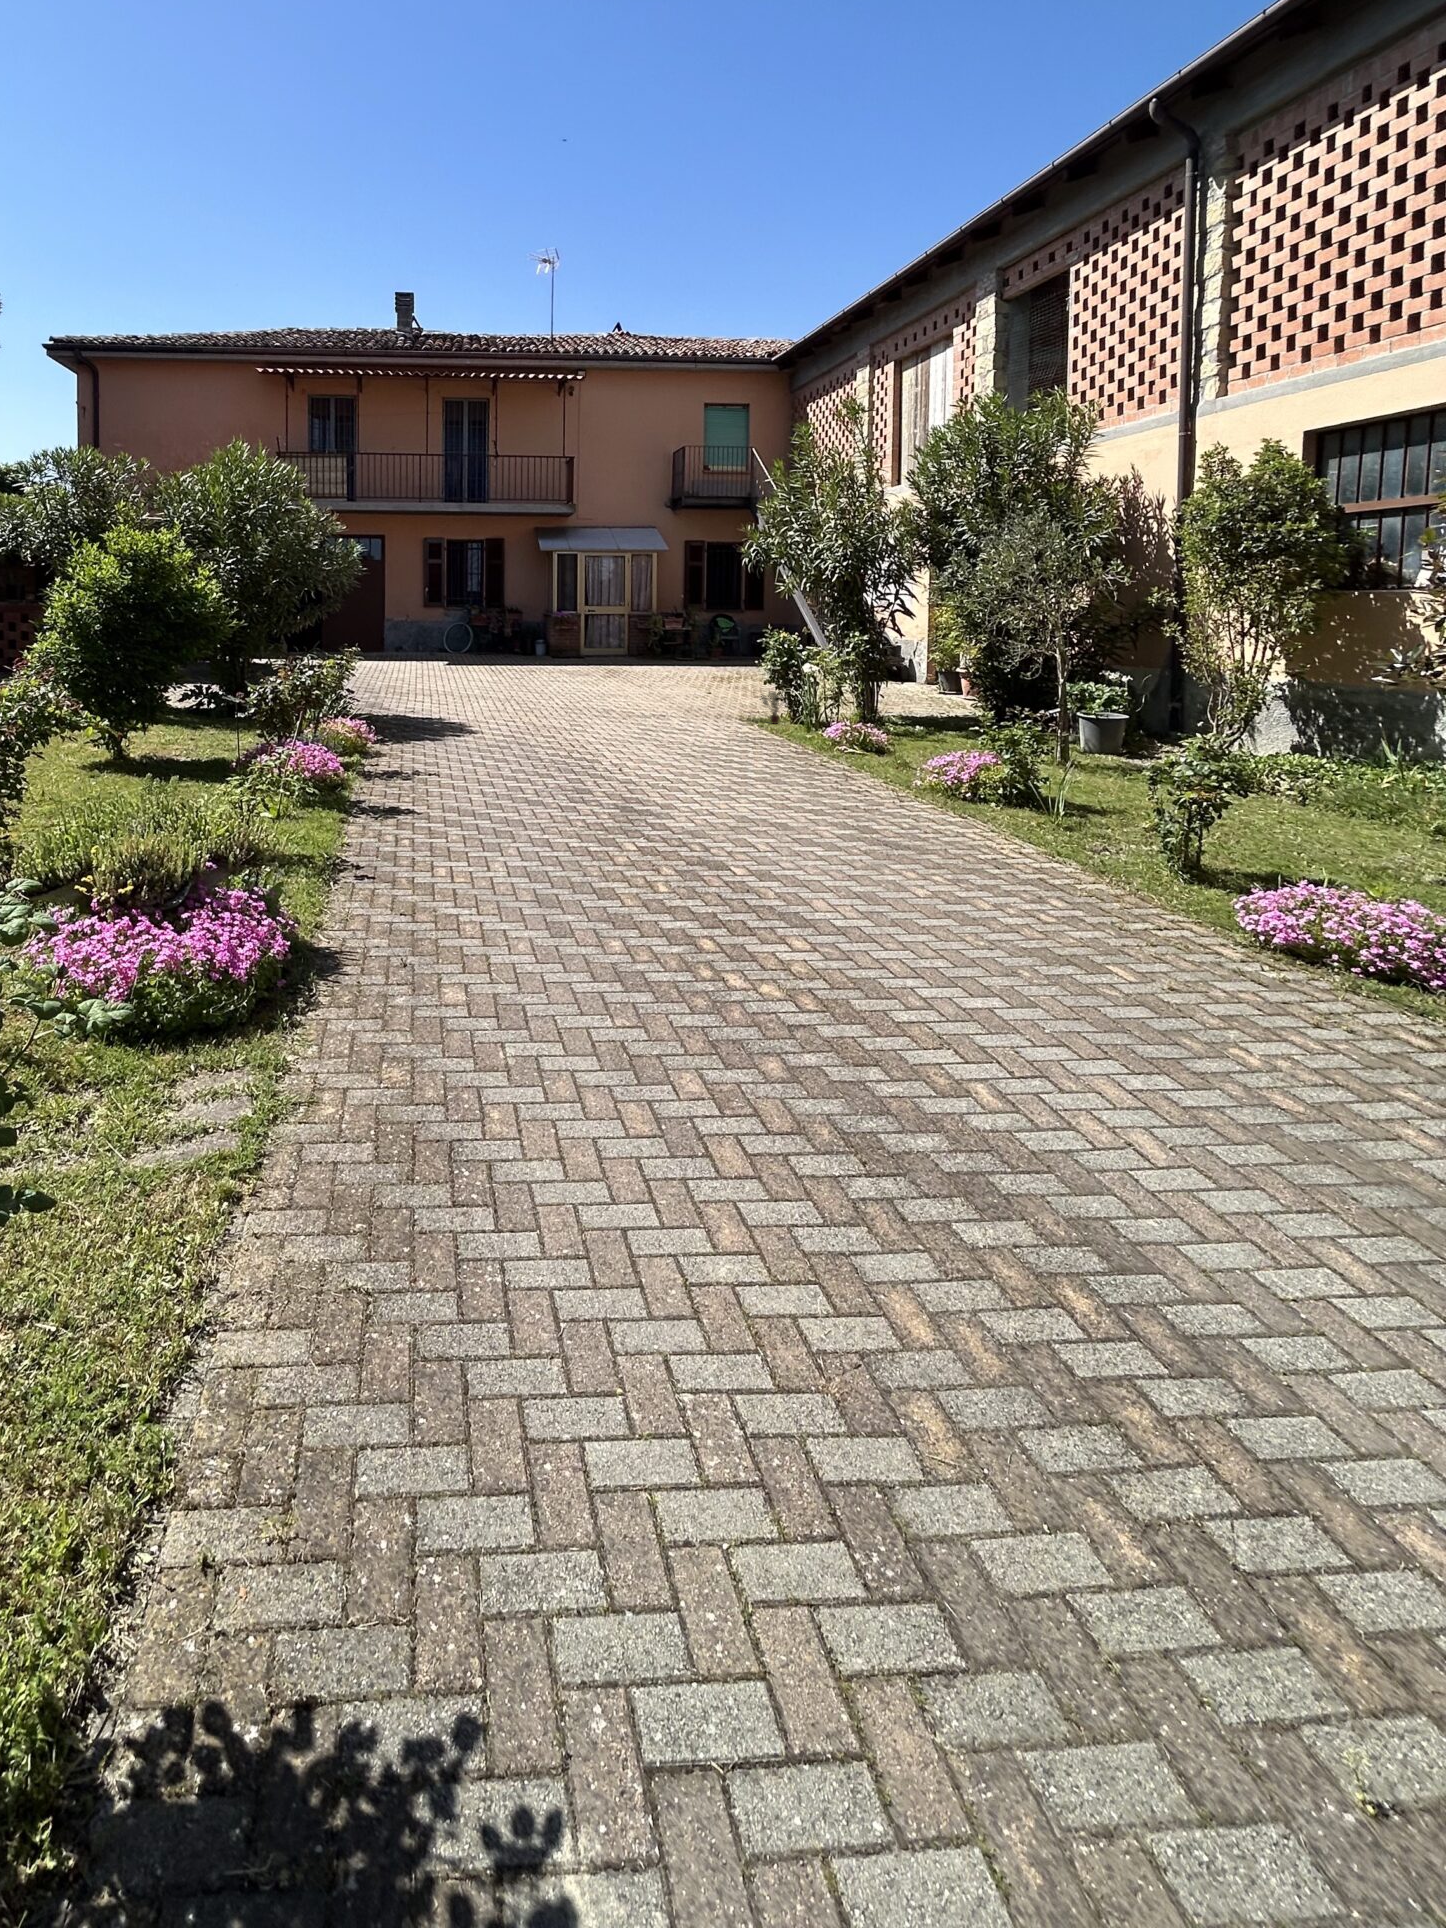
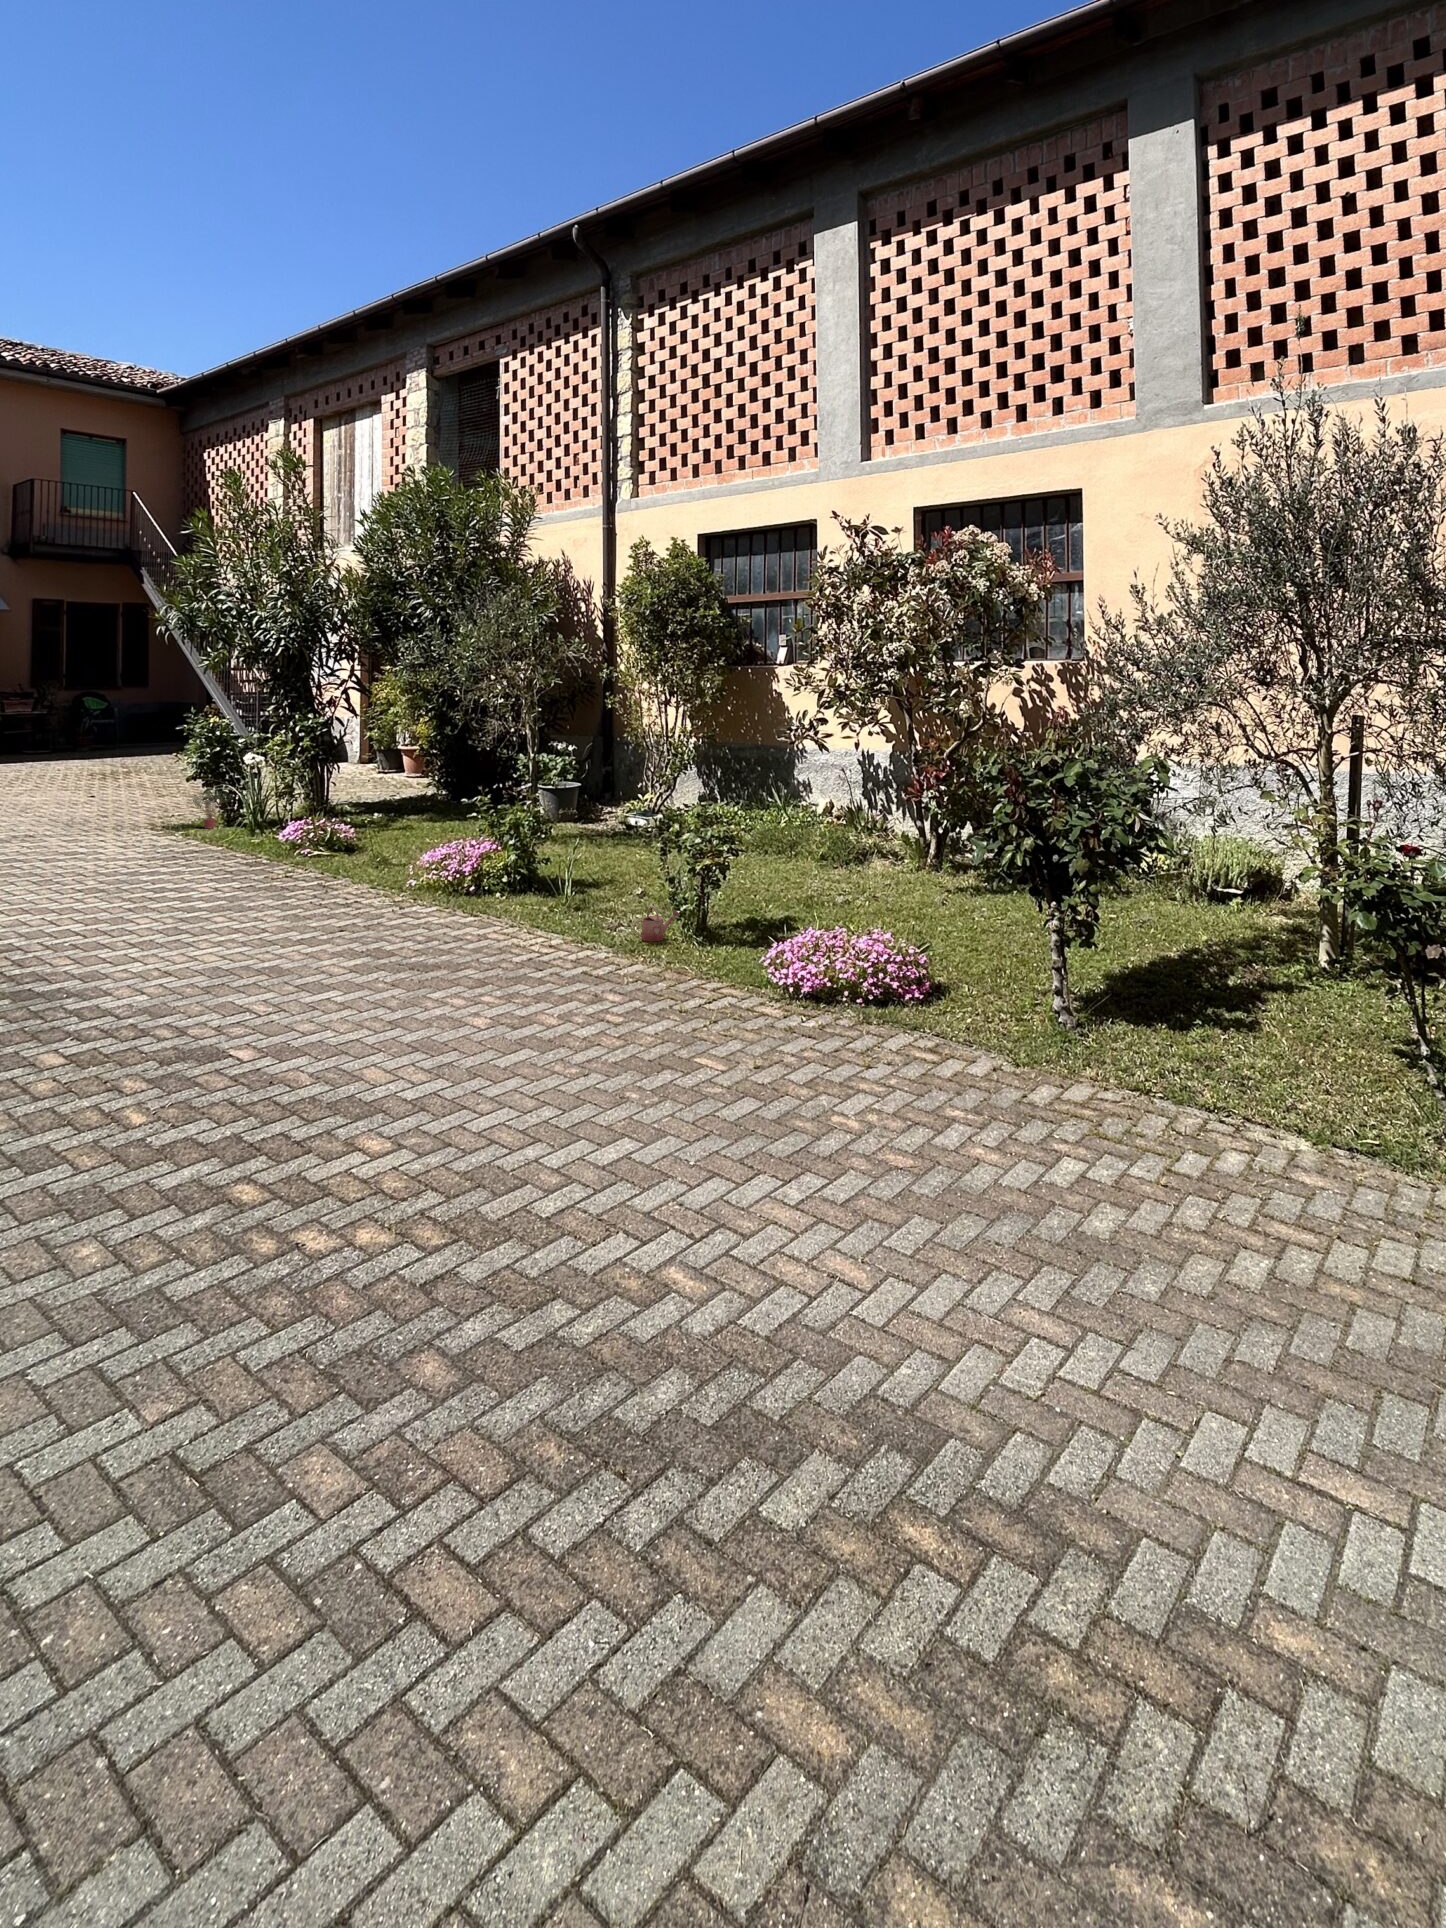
watering can: none [1103,830,1164,867] -> present [633,906,680,942]

